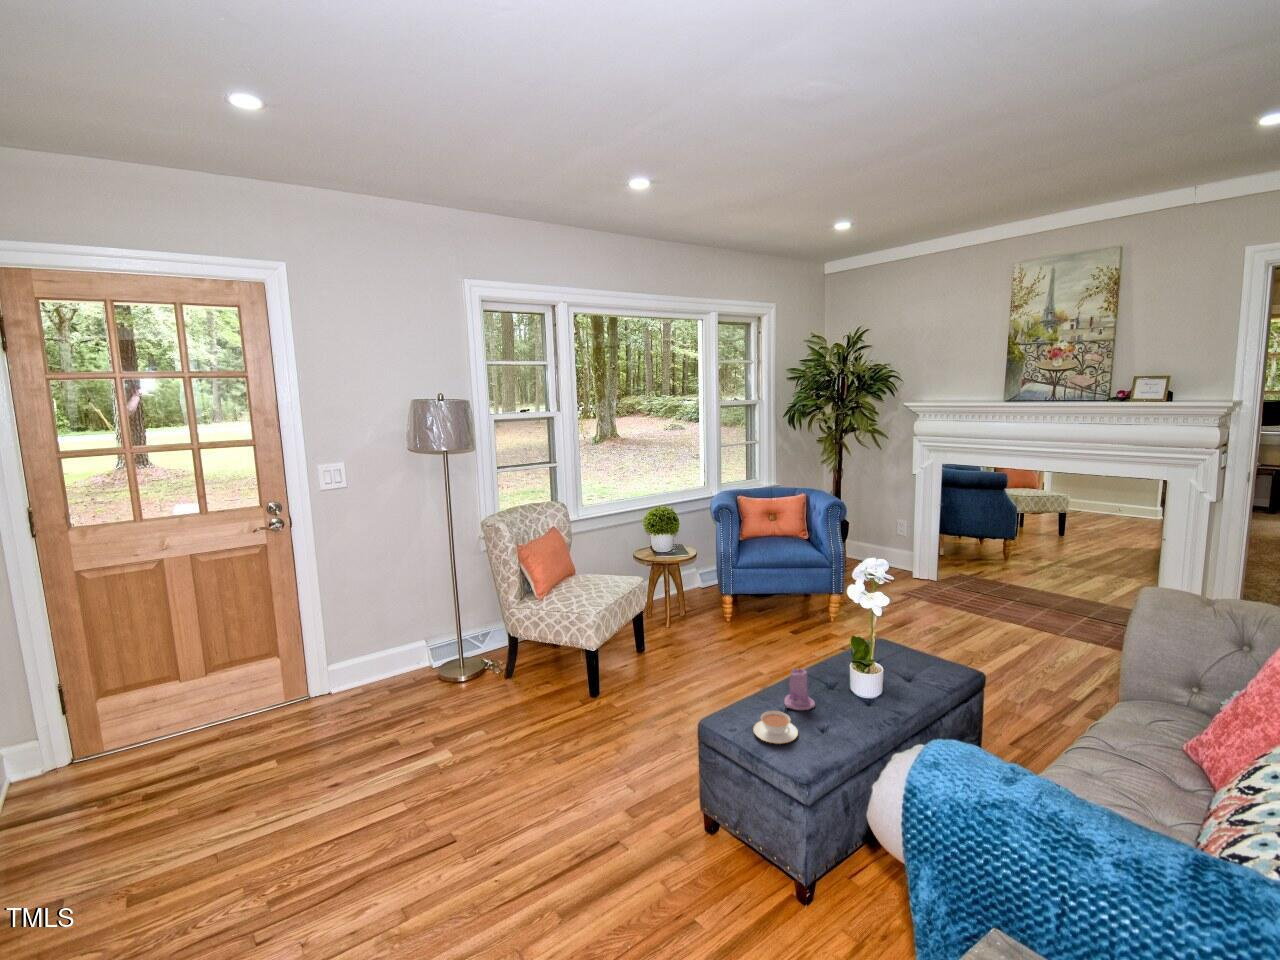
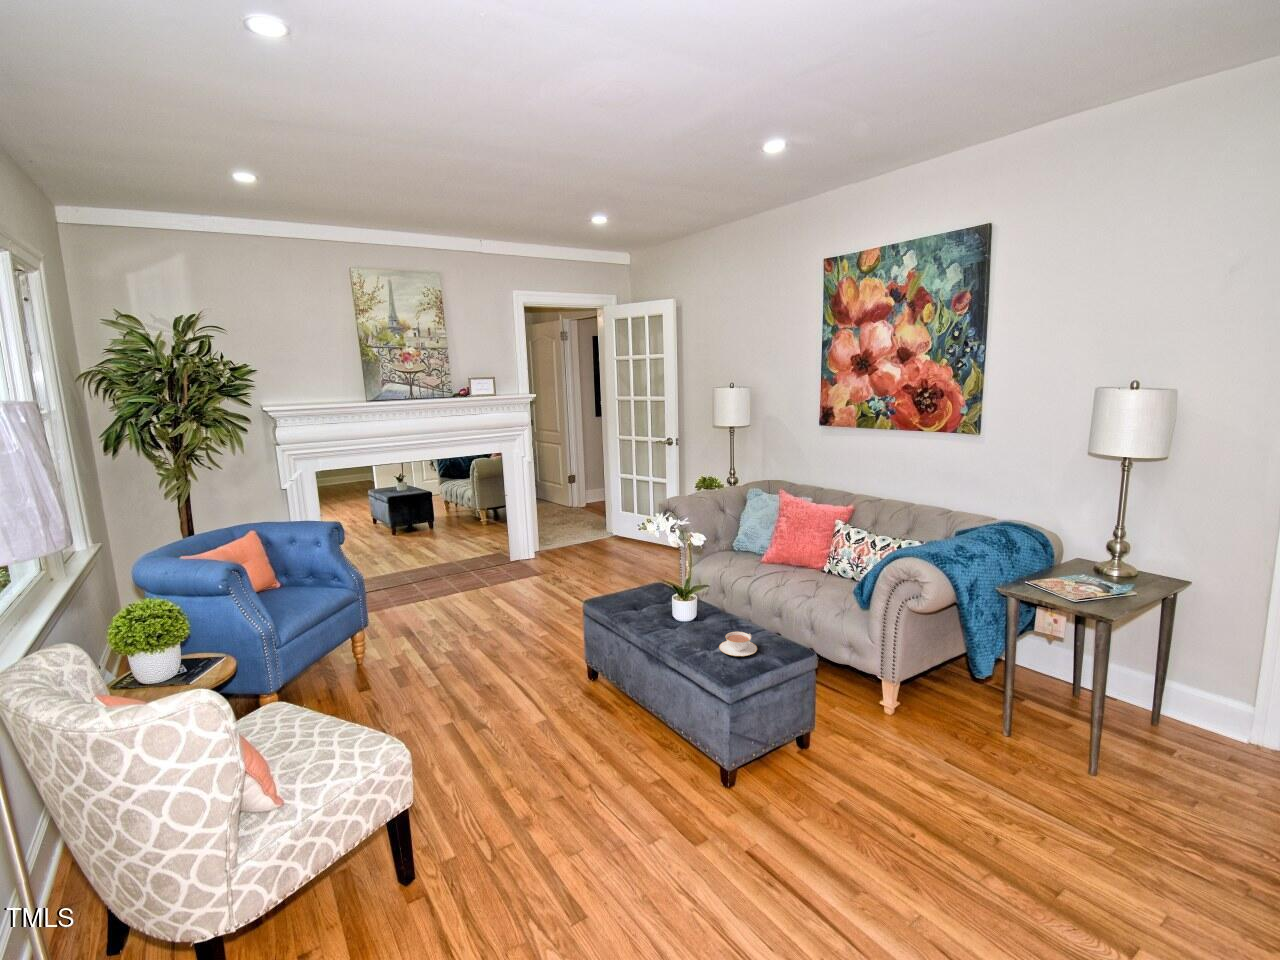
candle: present [784,668,815,710] -> none [677,602,703,641]

